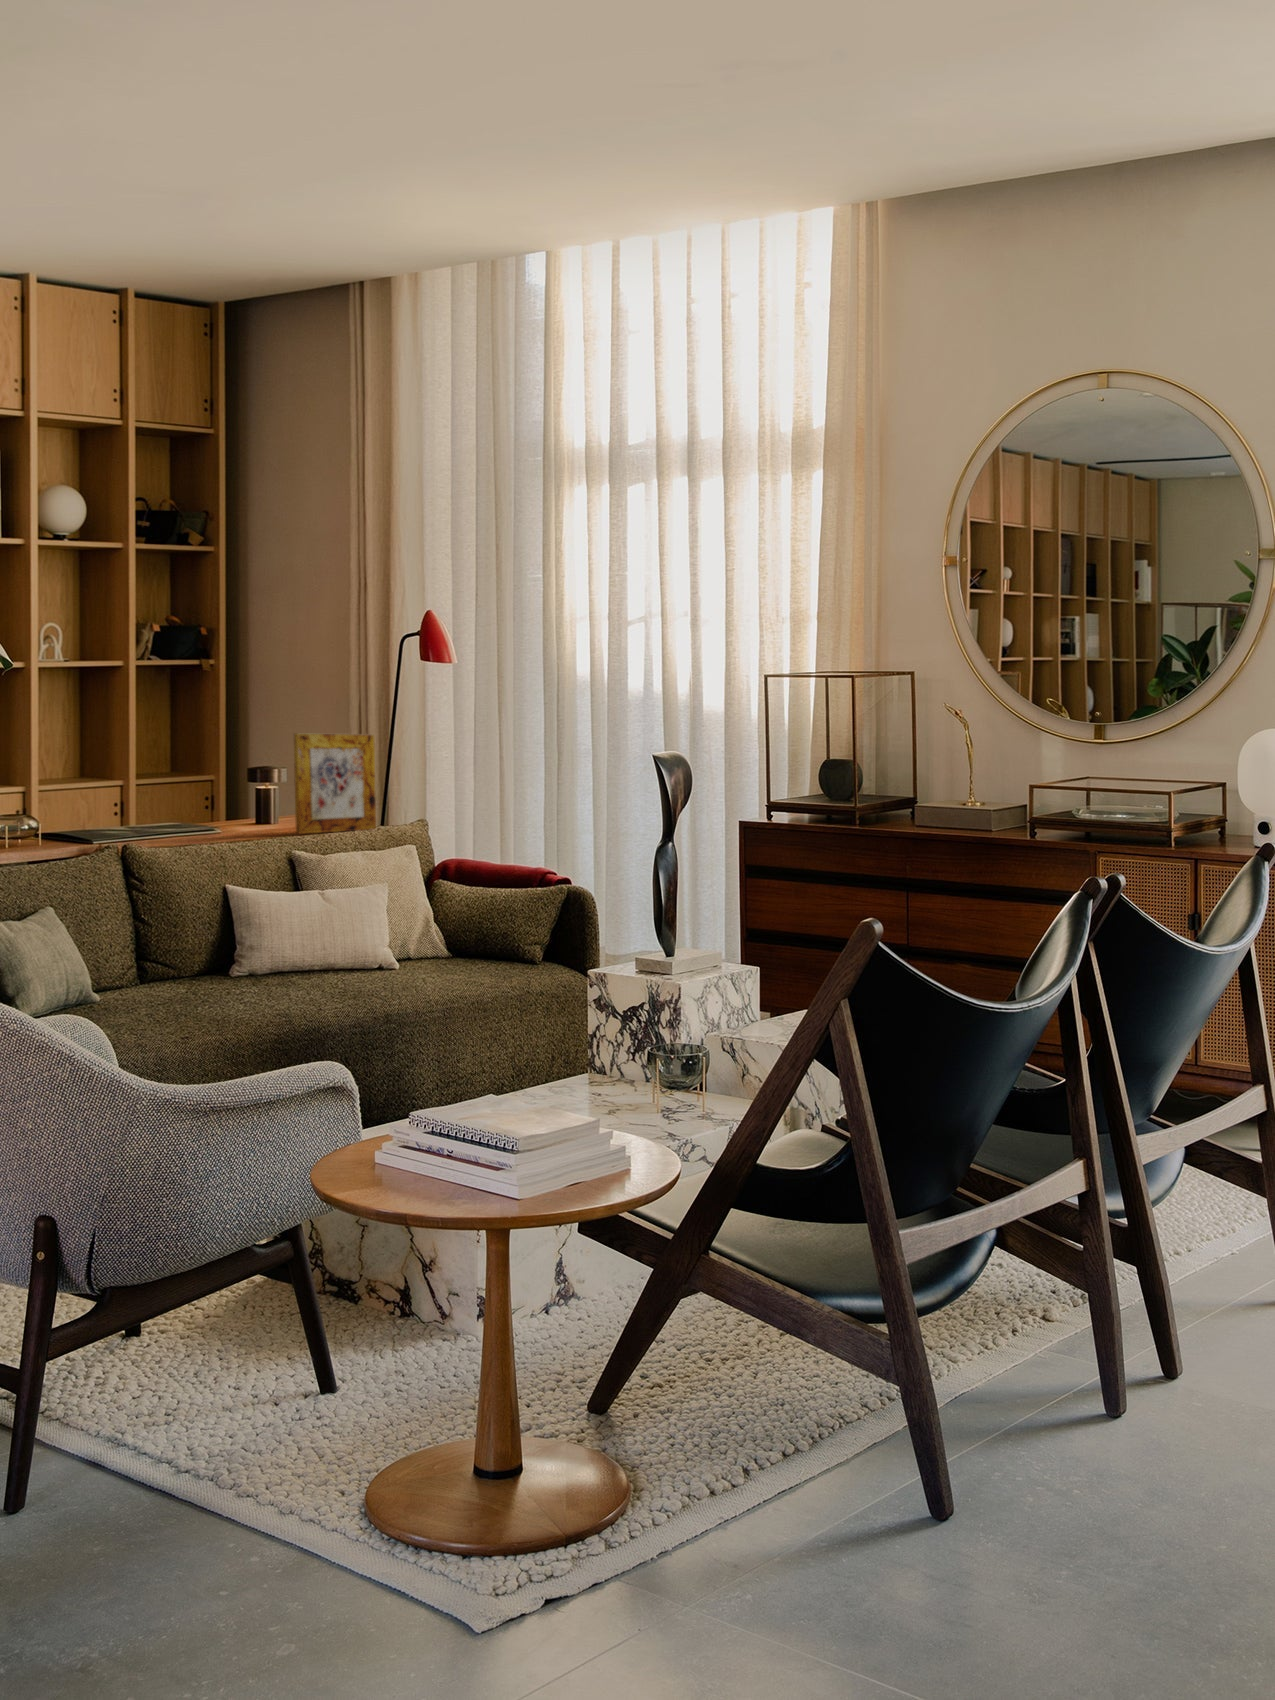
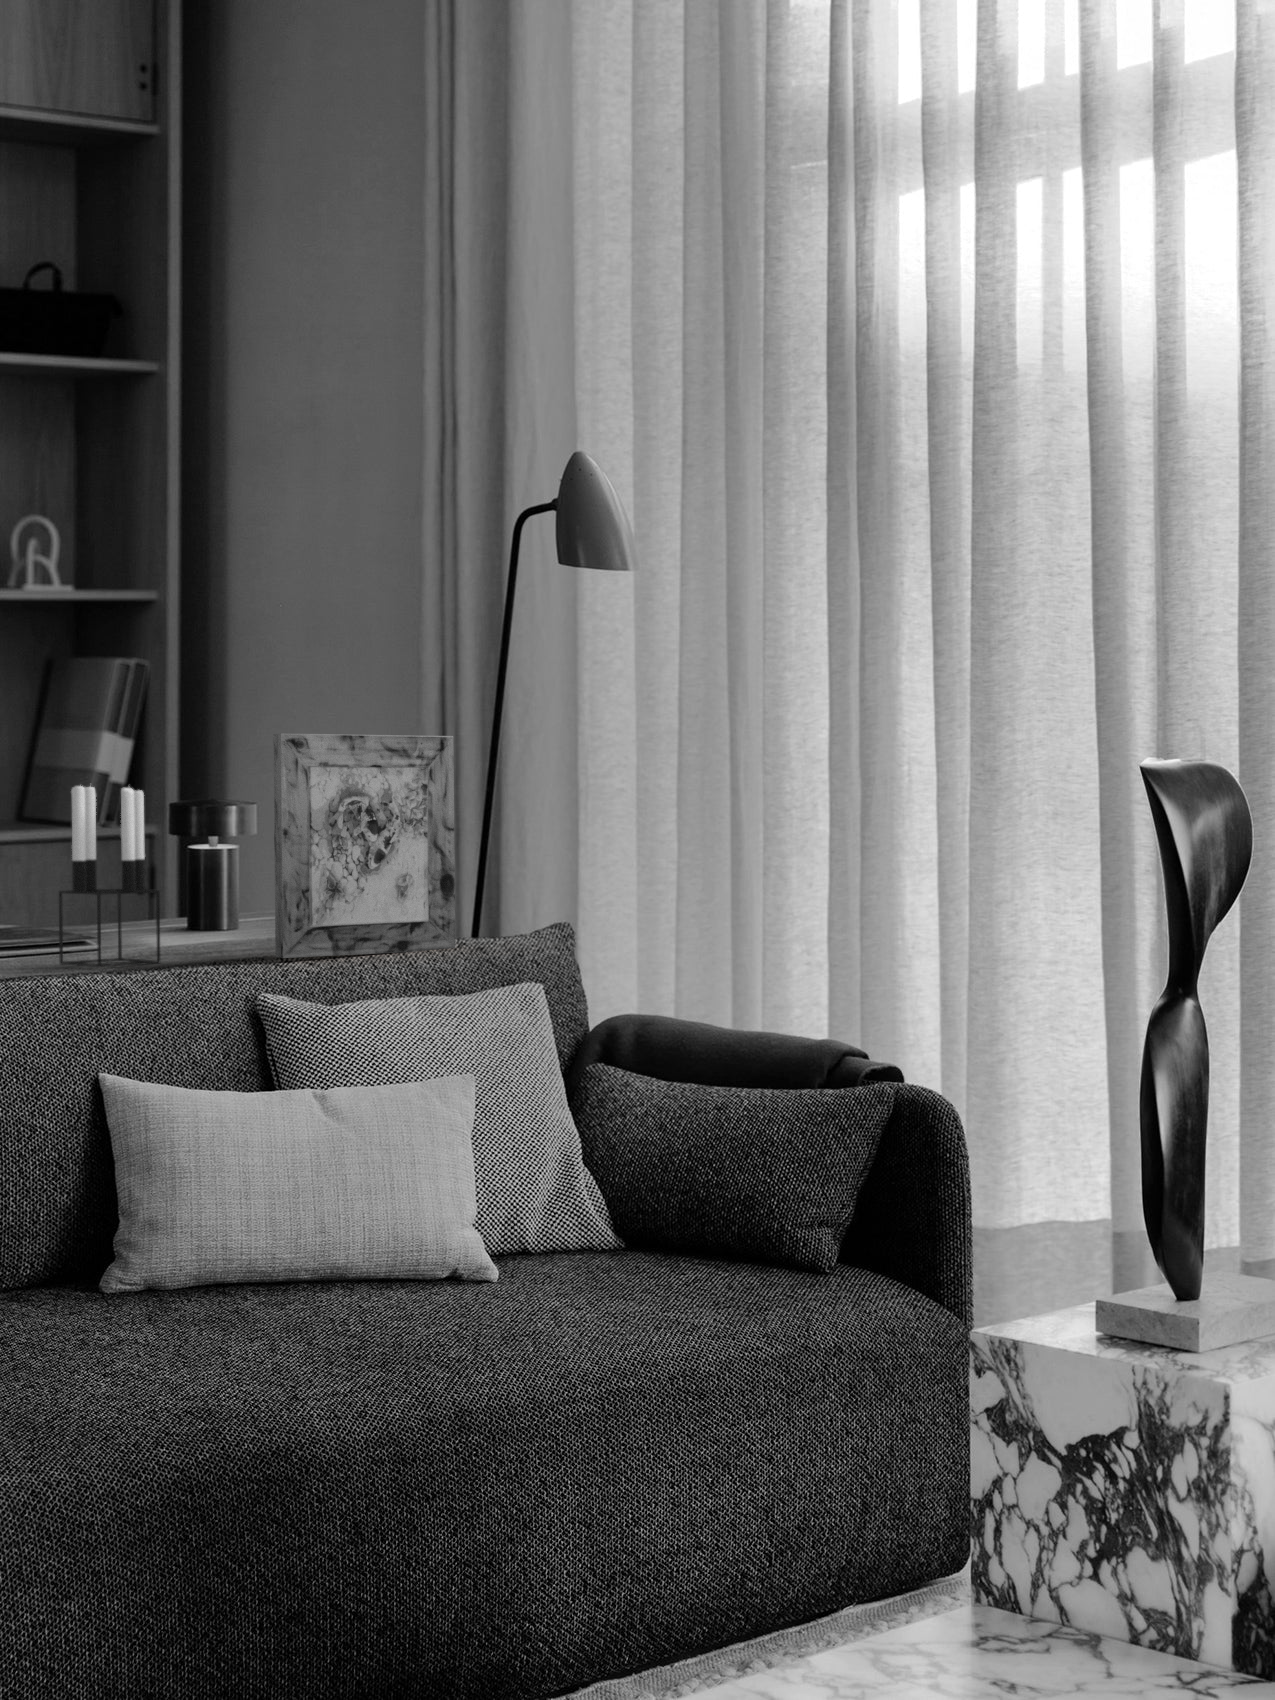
candle holder: none [194,755,242,838] -> present [59,786,160,967]

